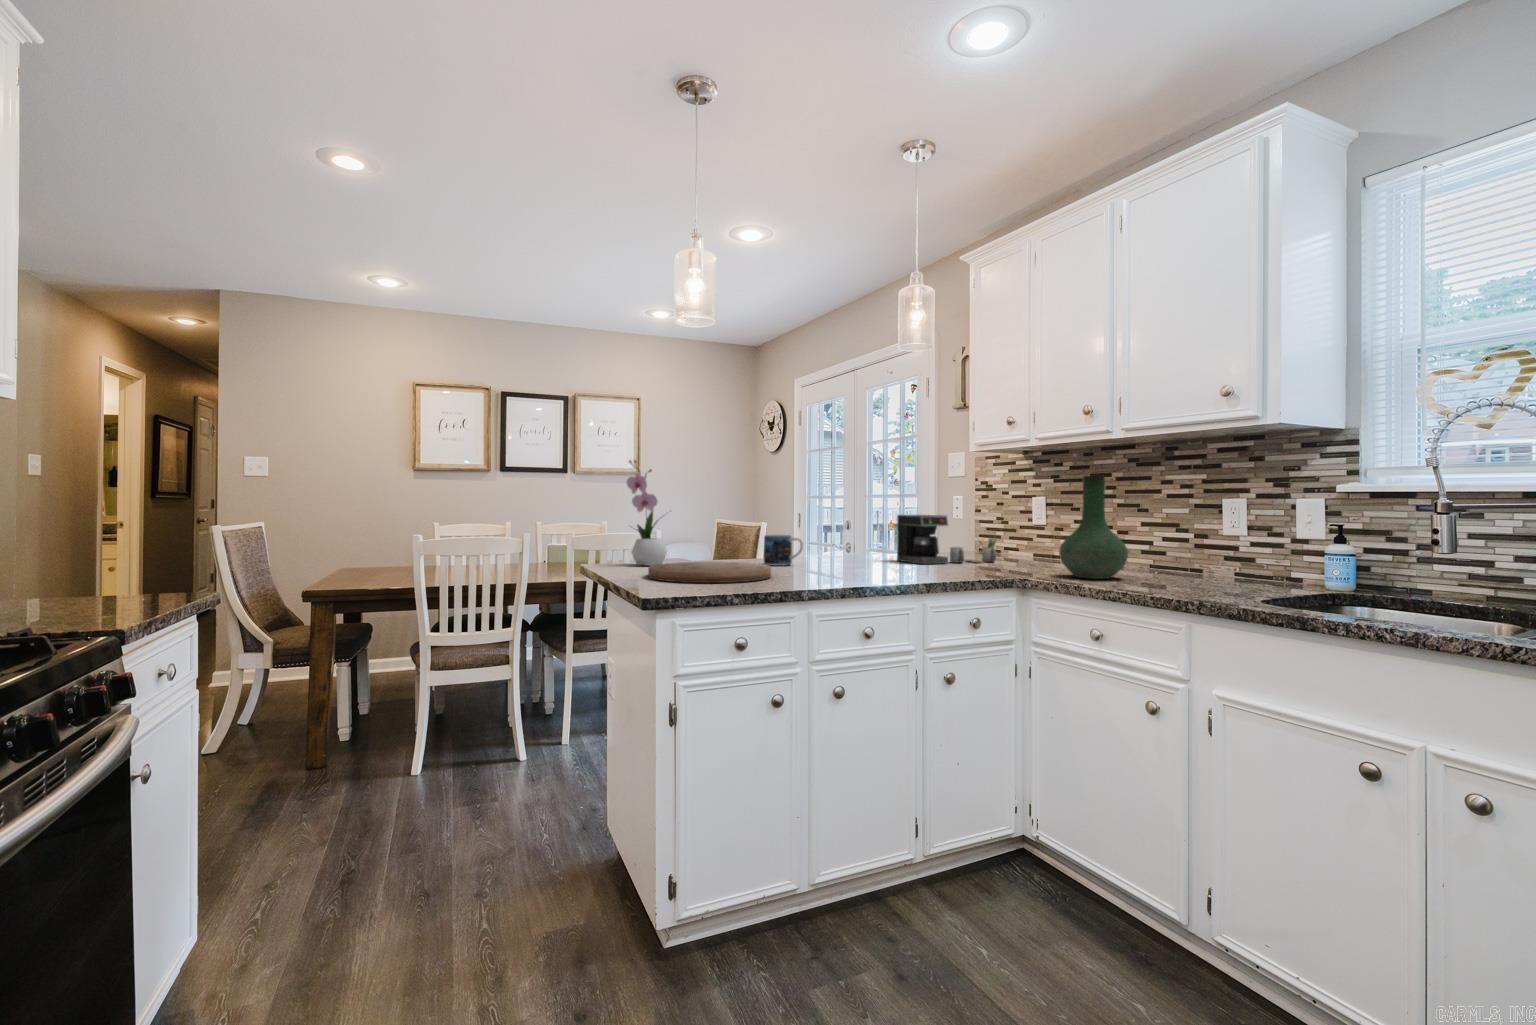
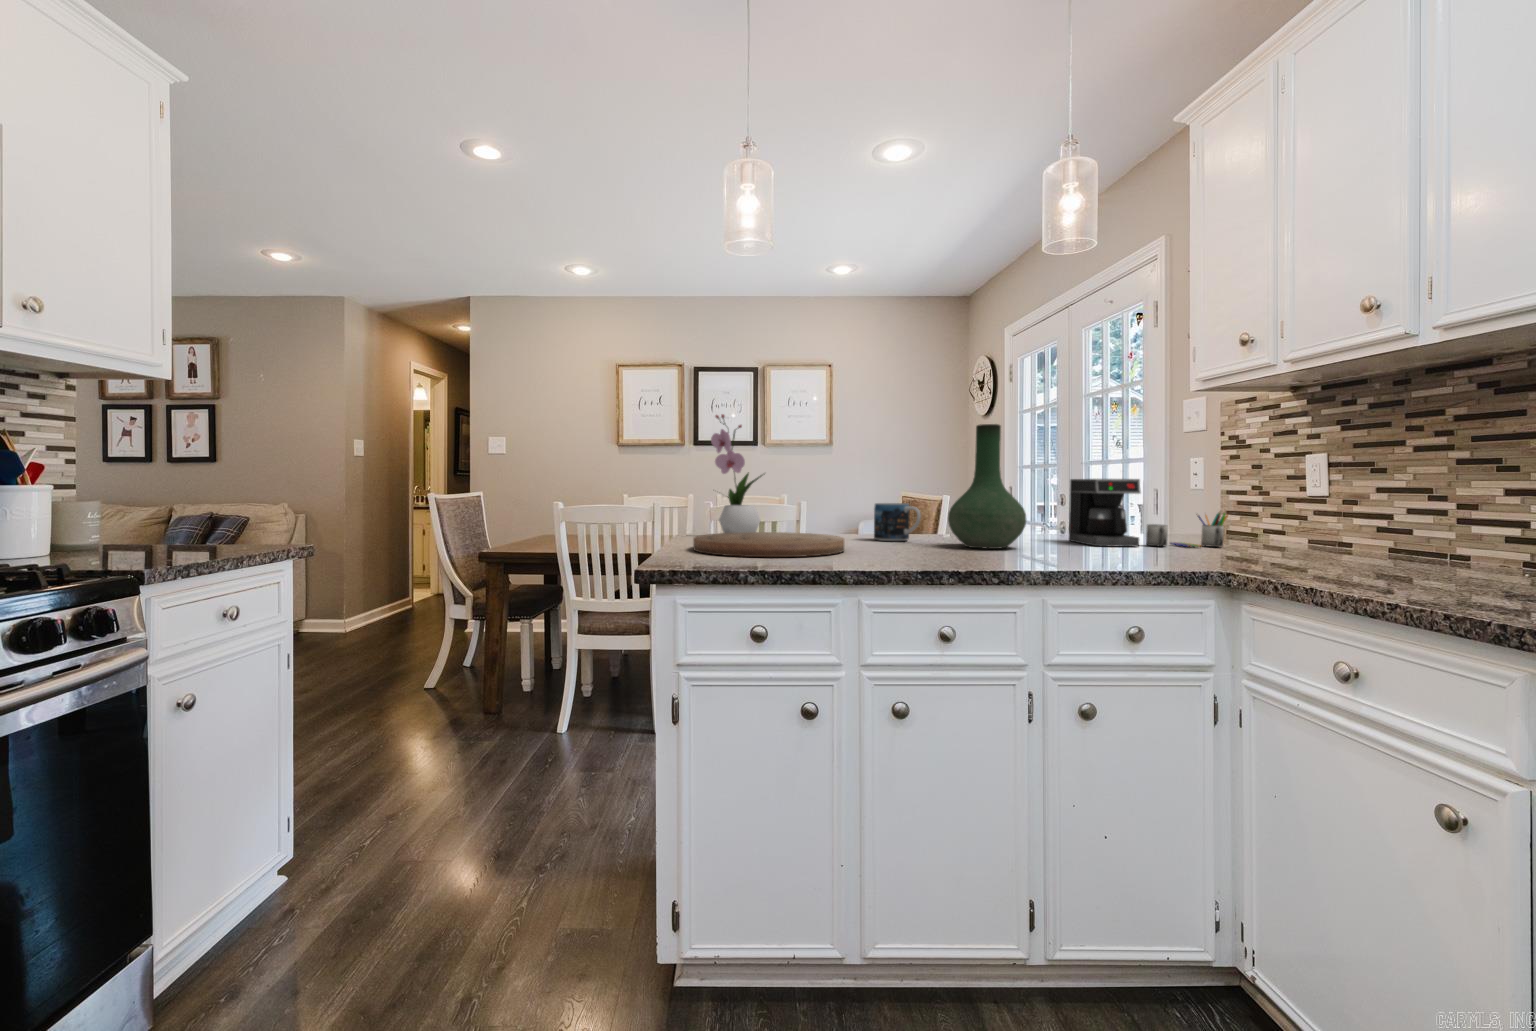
vase: present [1059,475,1128,579] -> present [948,424,1026,549]

